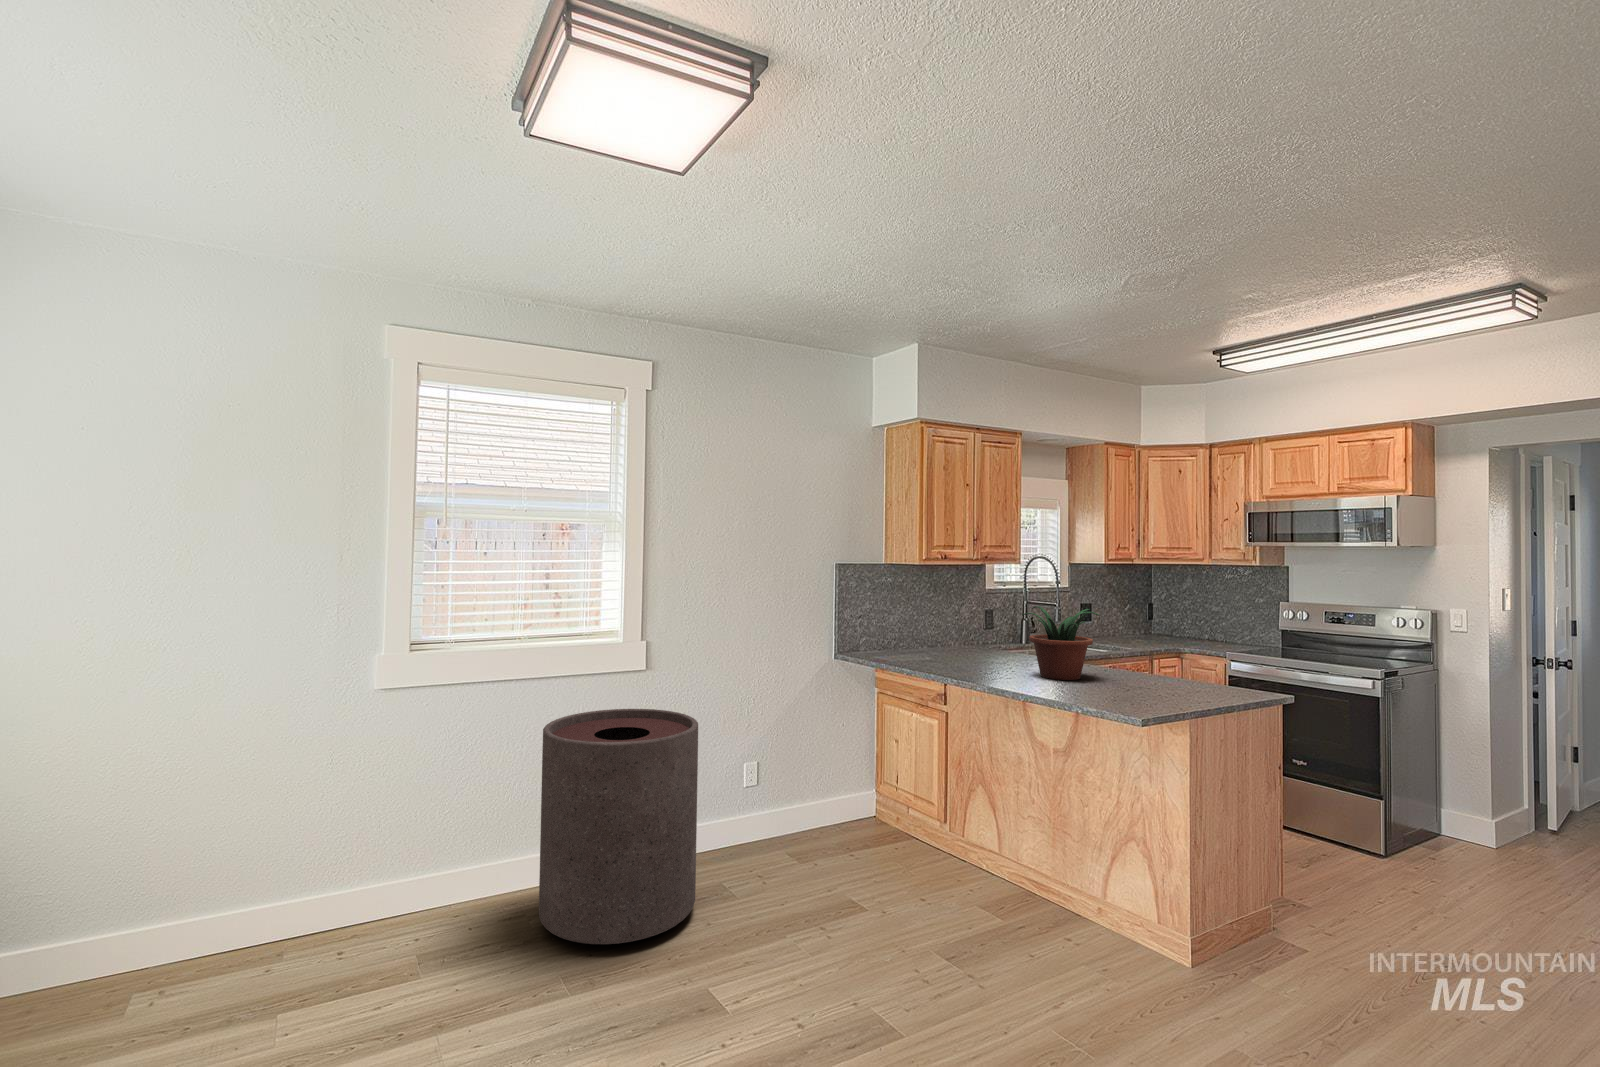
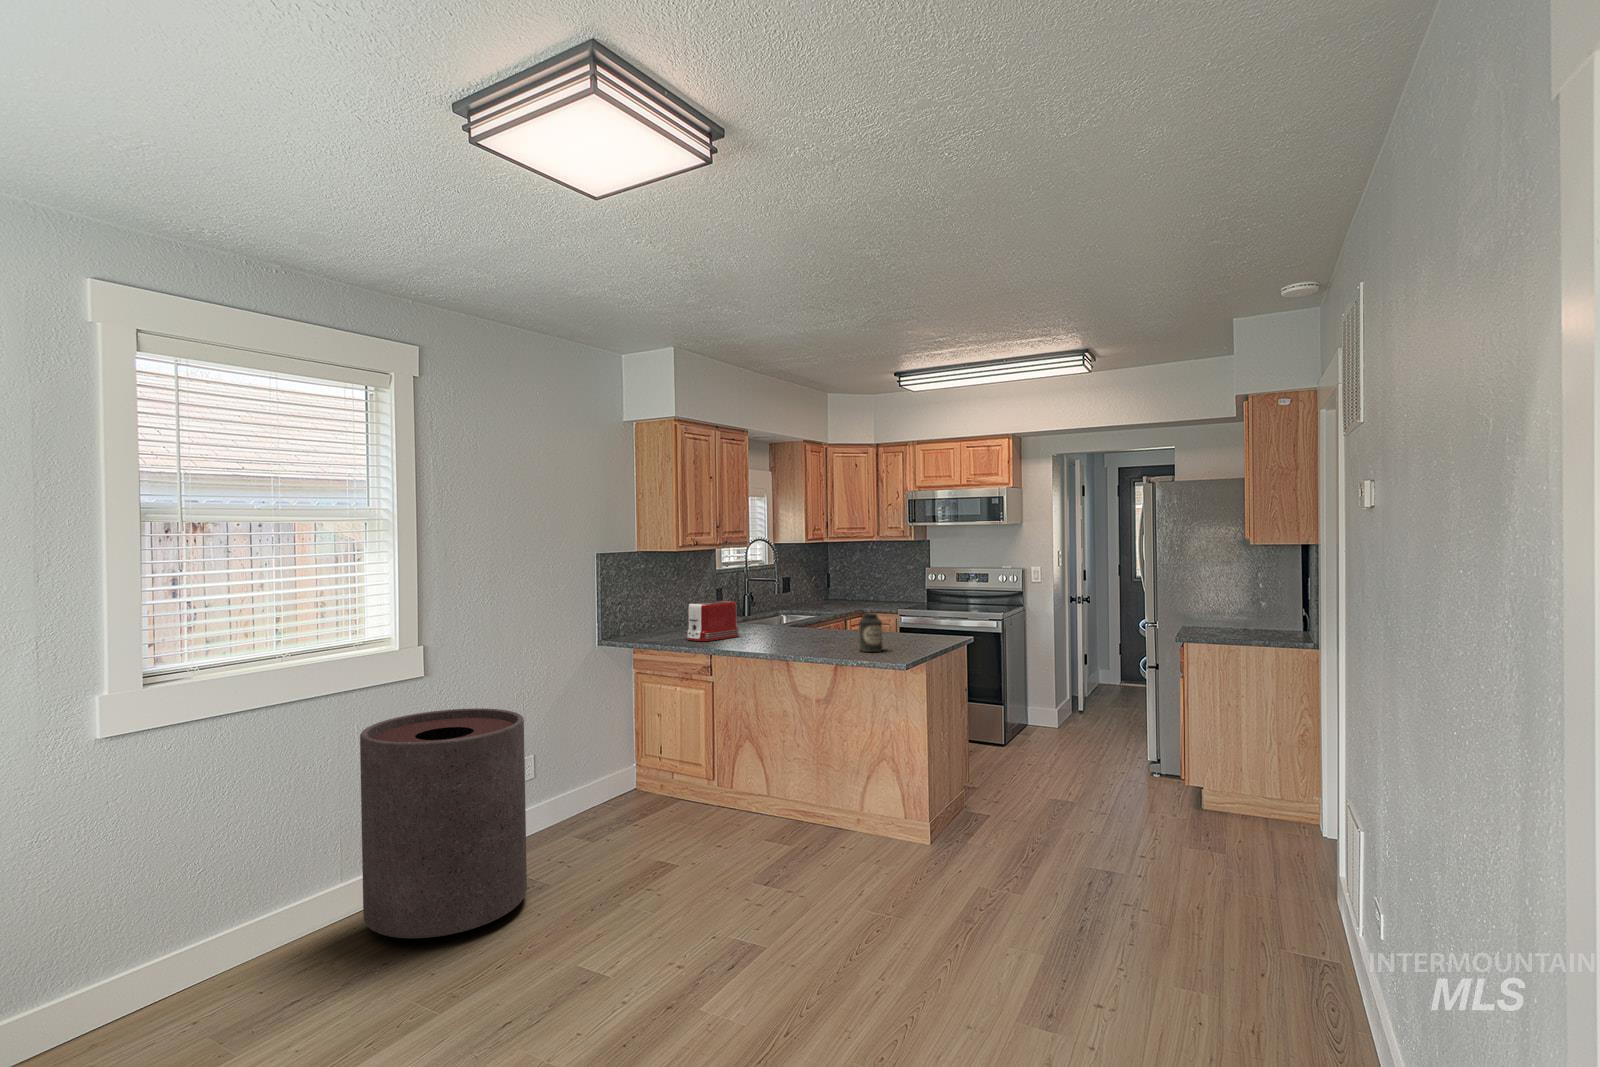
potted plant: present [1022,606,1099,680] -> none [775,582,834,641]
toaster: none [923,622,985,667] -> present [687,601,739,641]
canister: none [1109,652,1142,705] -> present [859,613,882,652]

